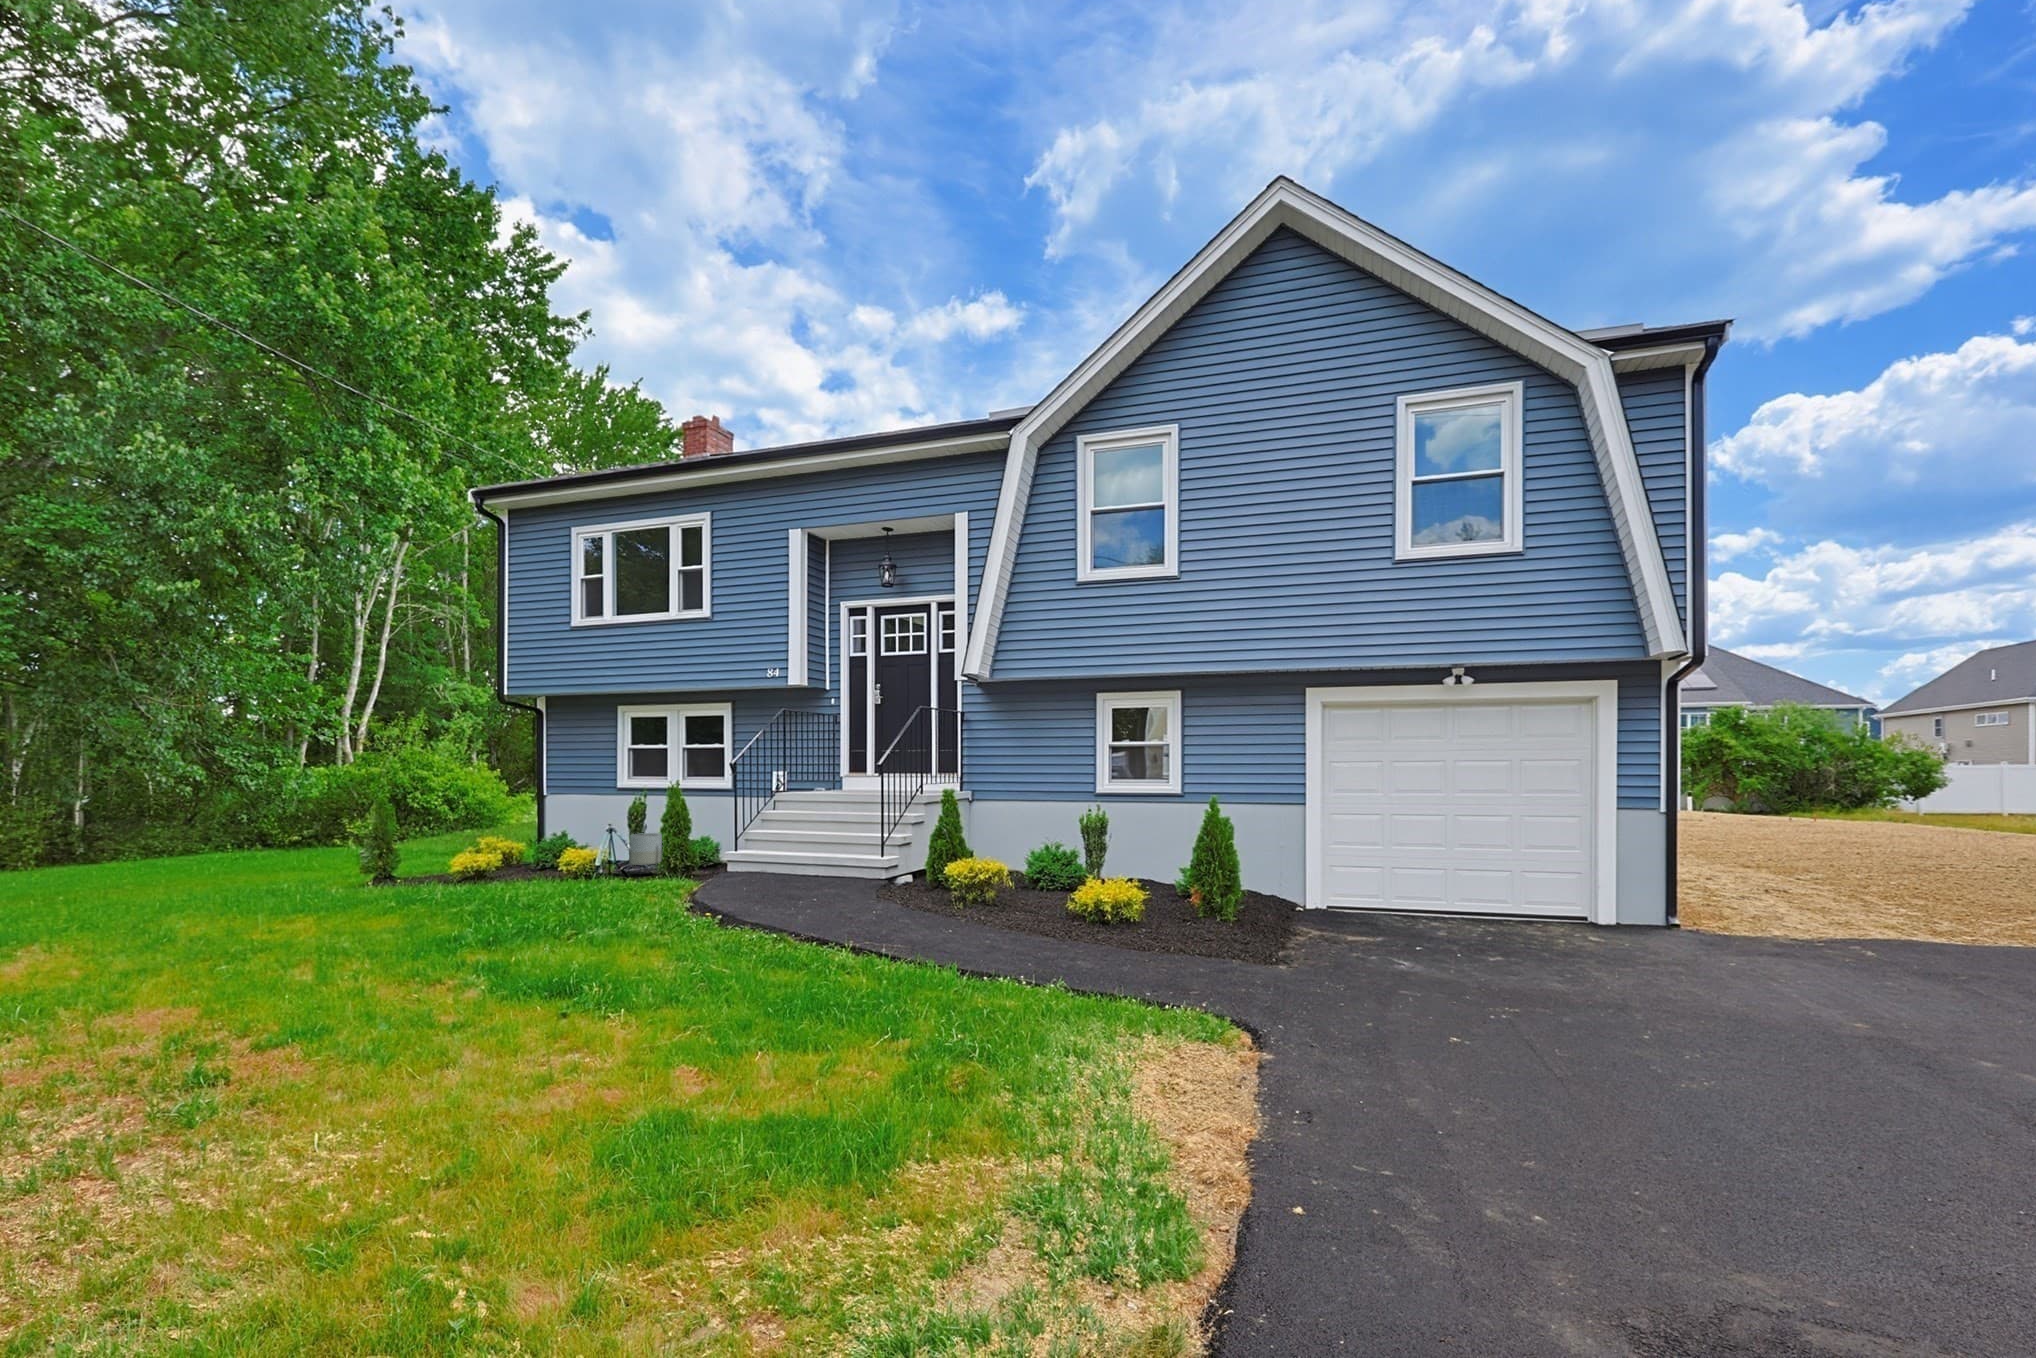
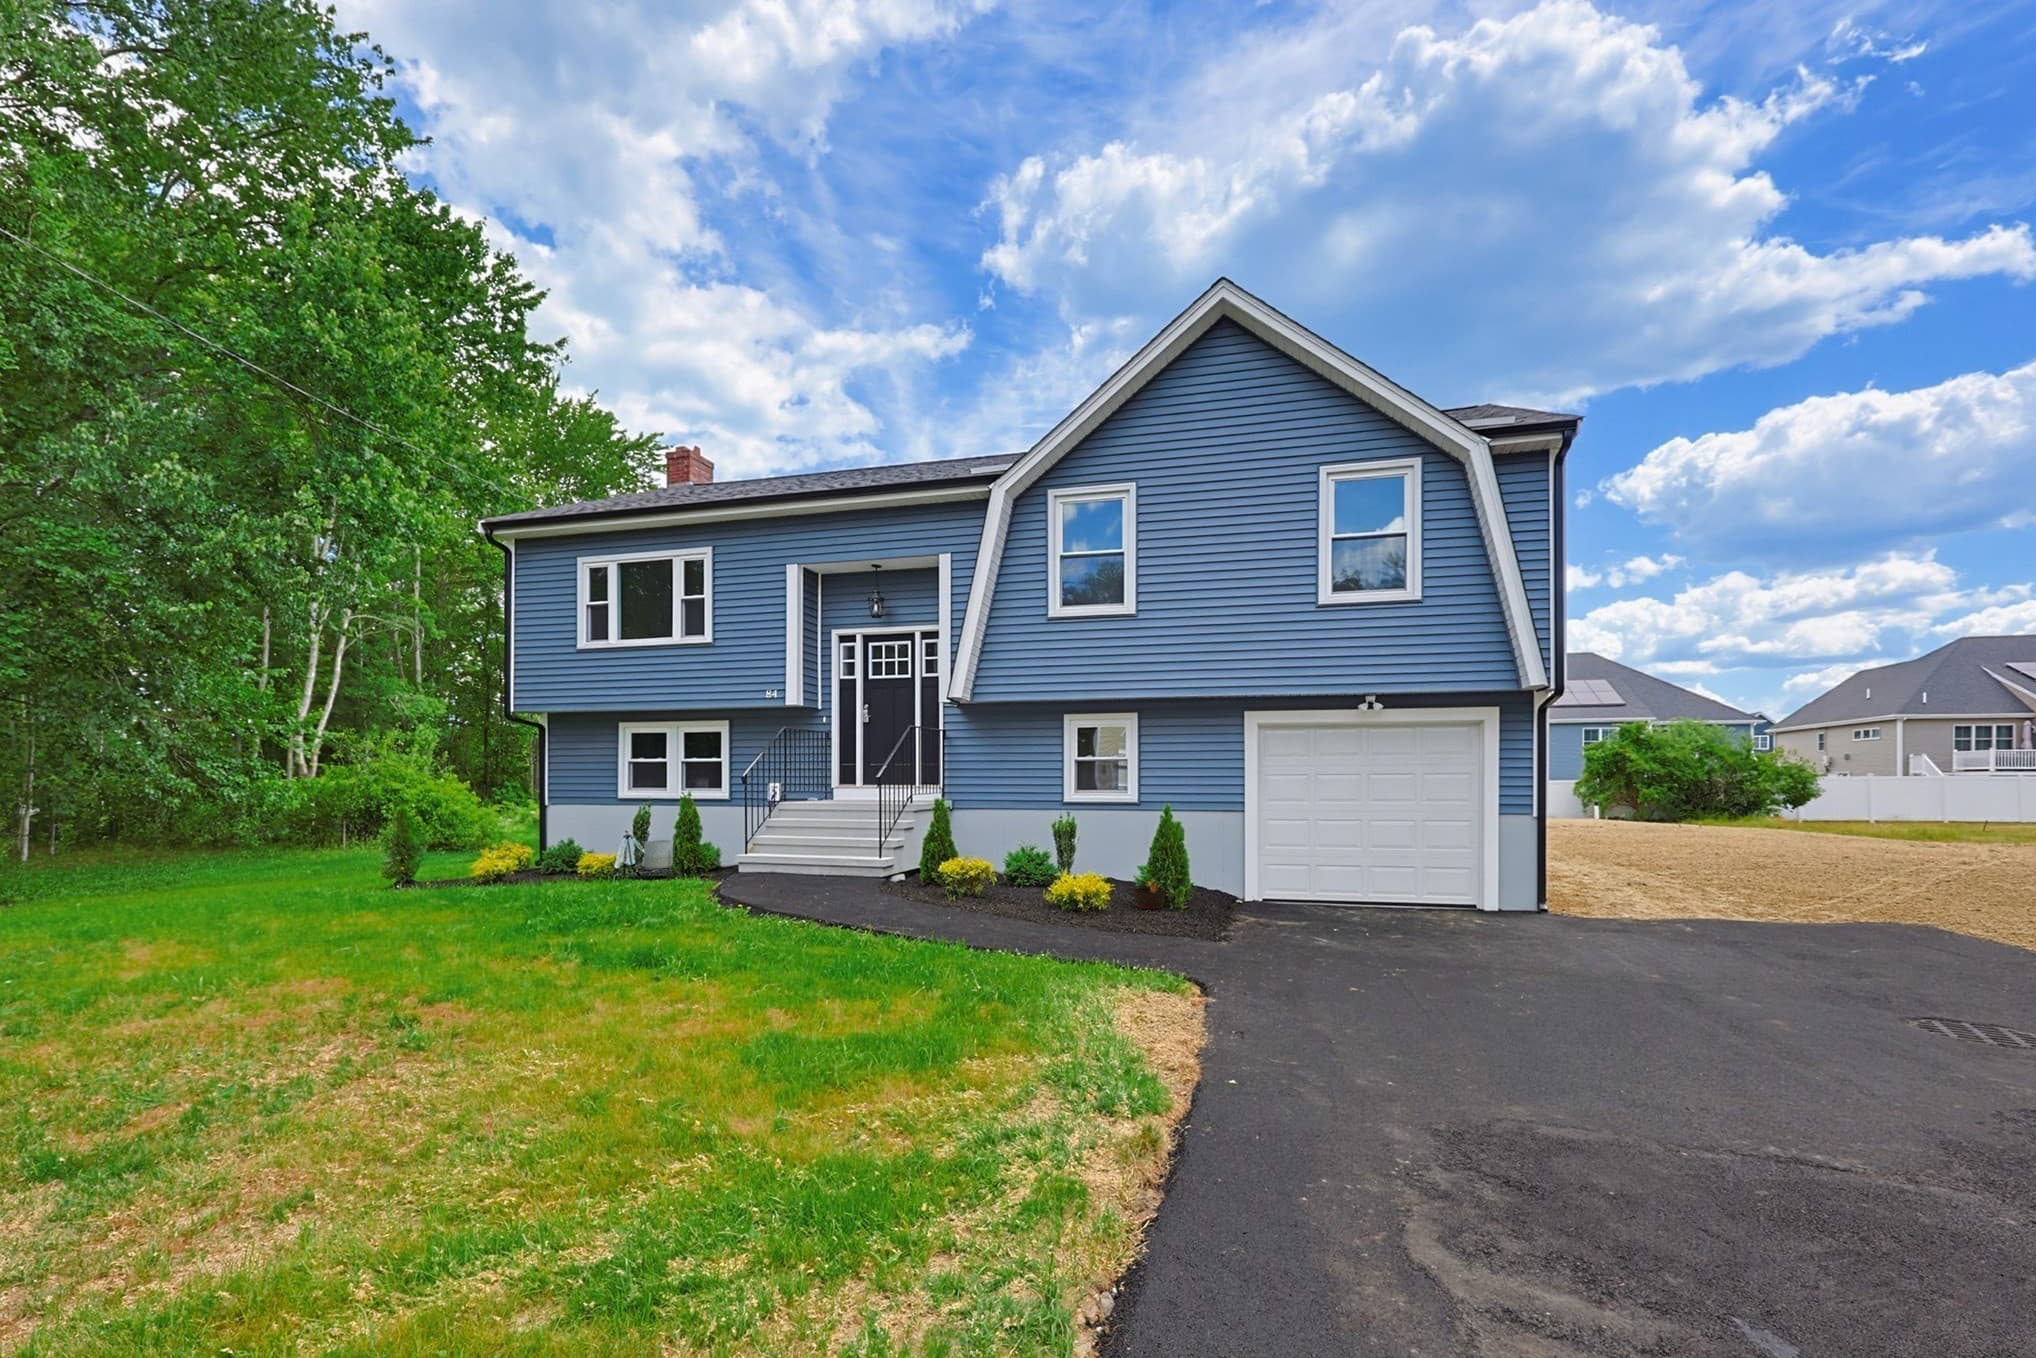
basket: none [1172,895,1211,922] -> present [1133,887,1165,909]

